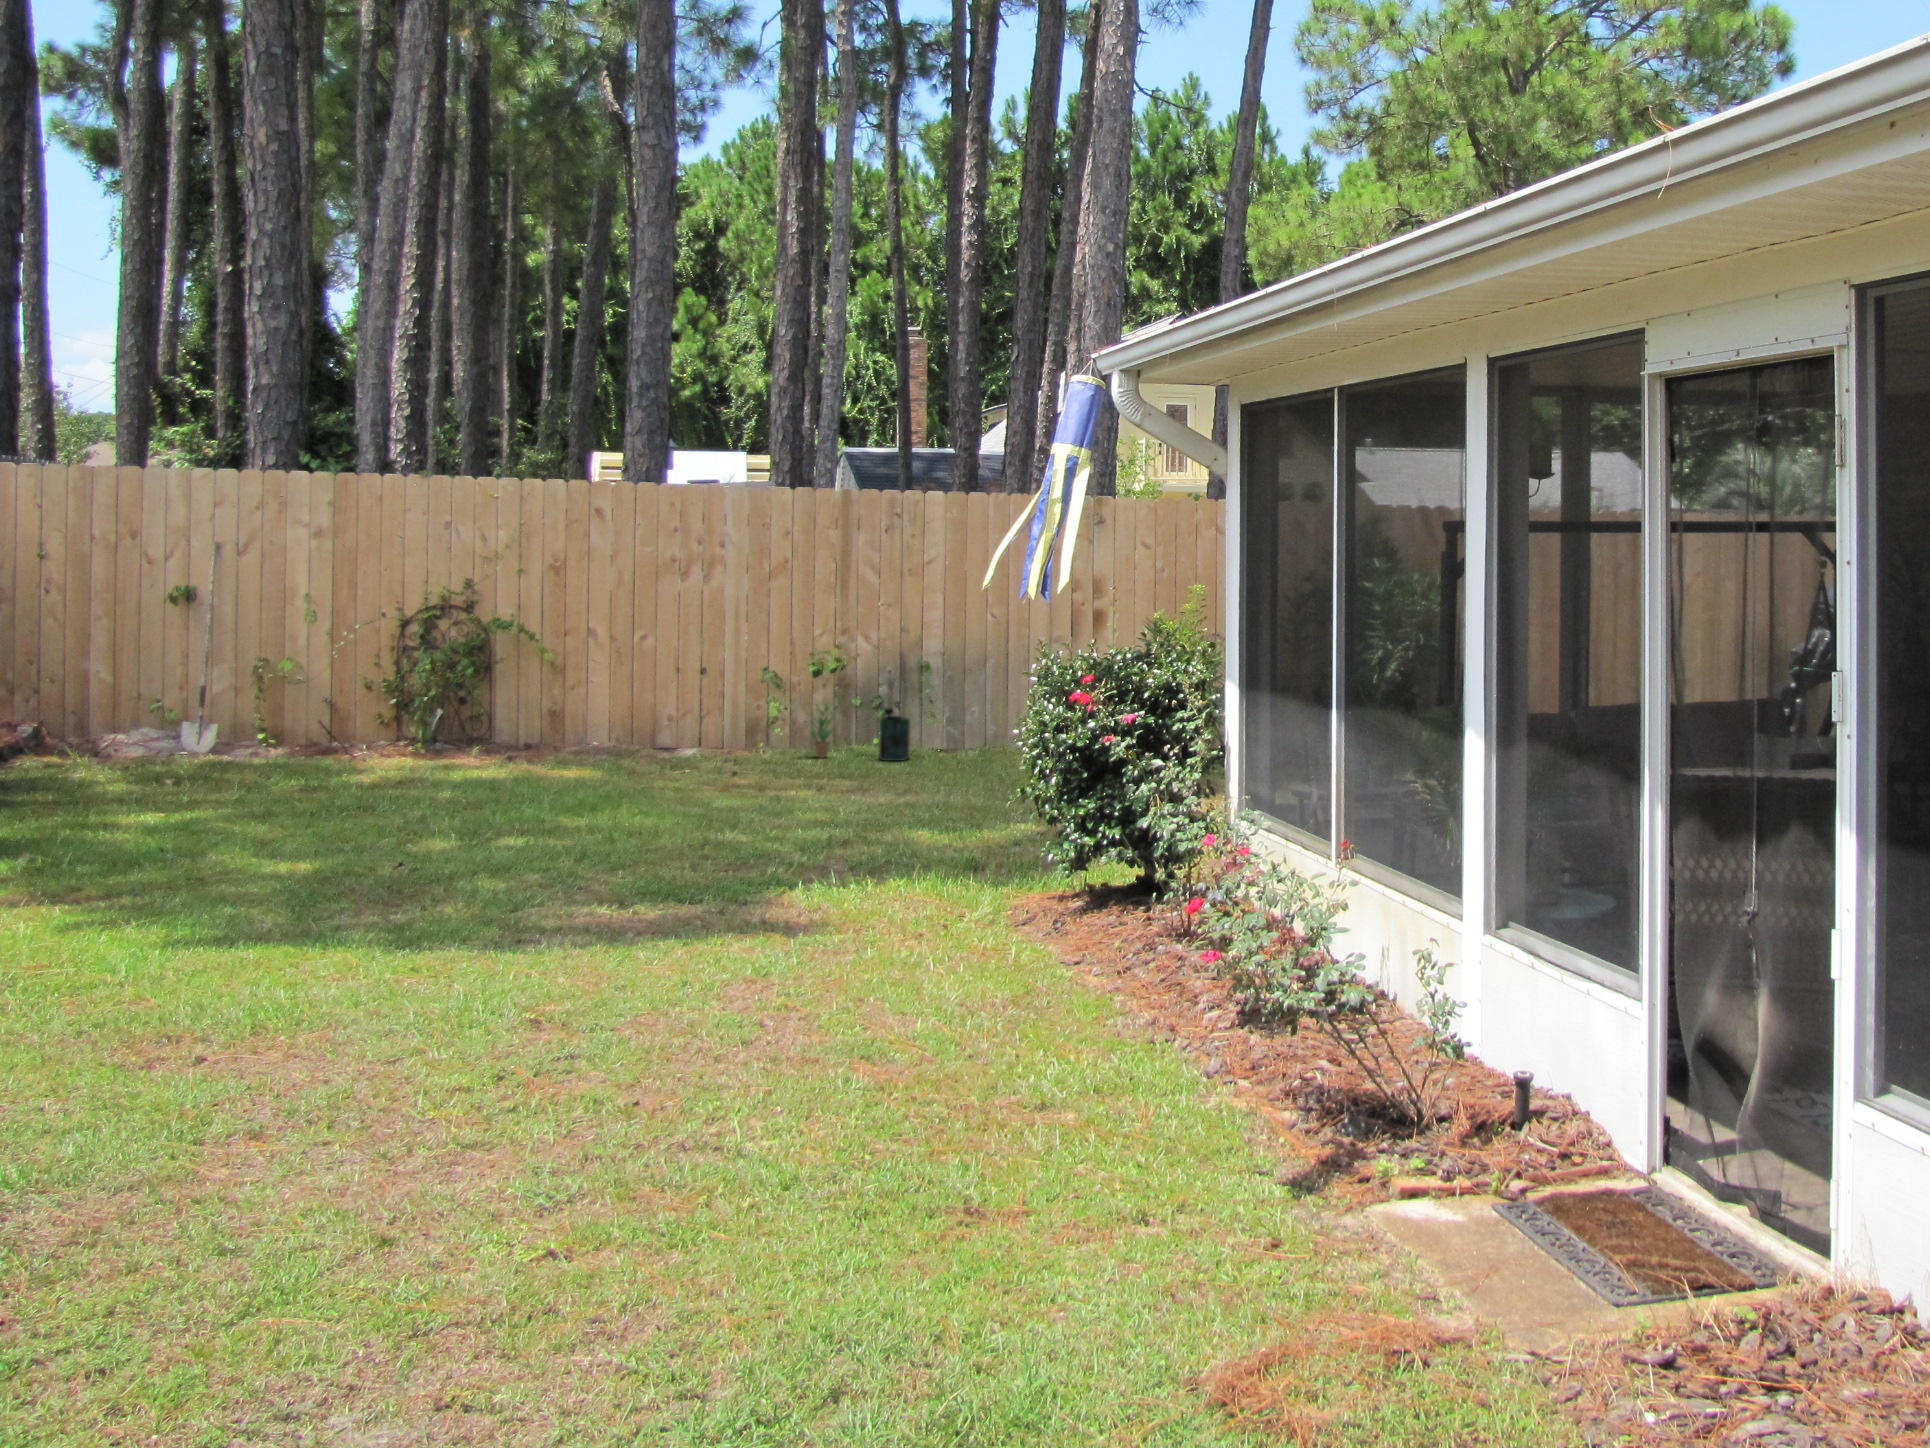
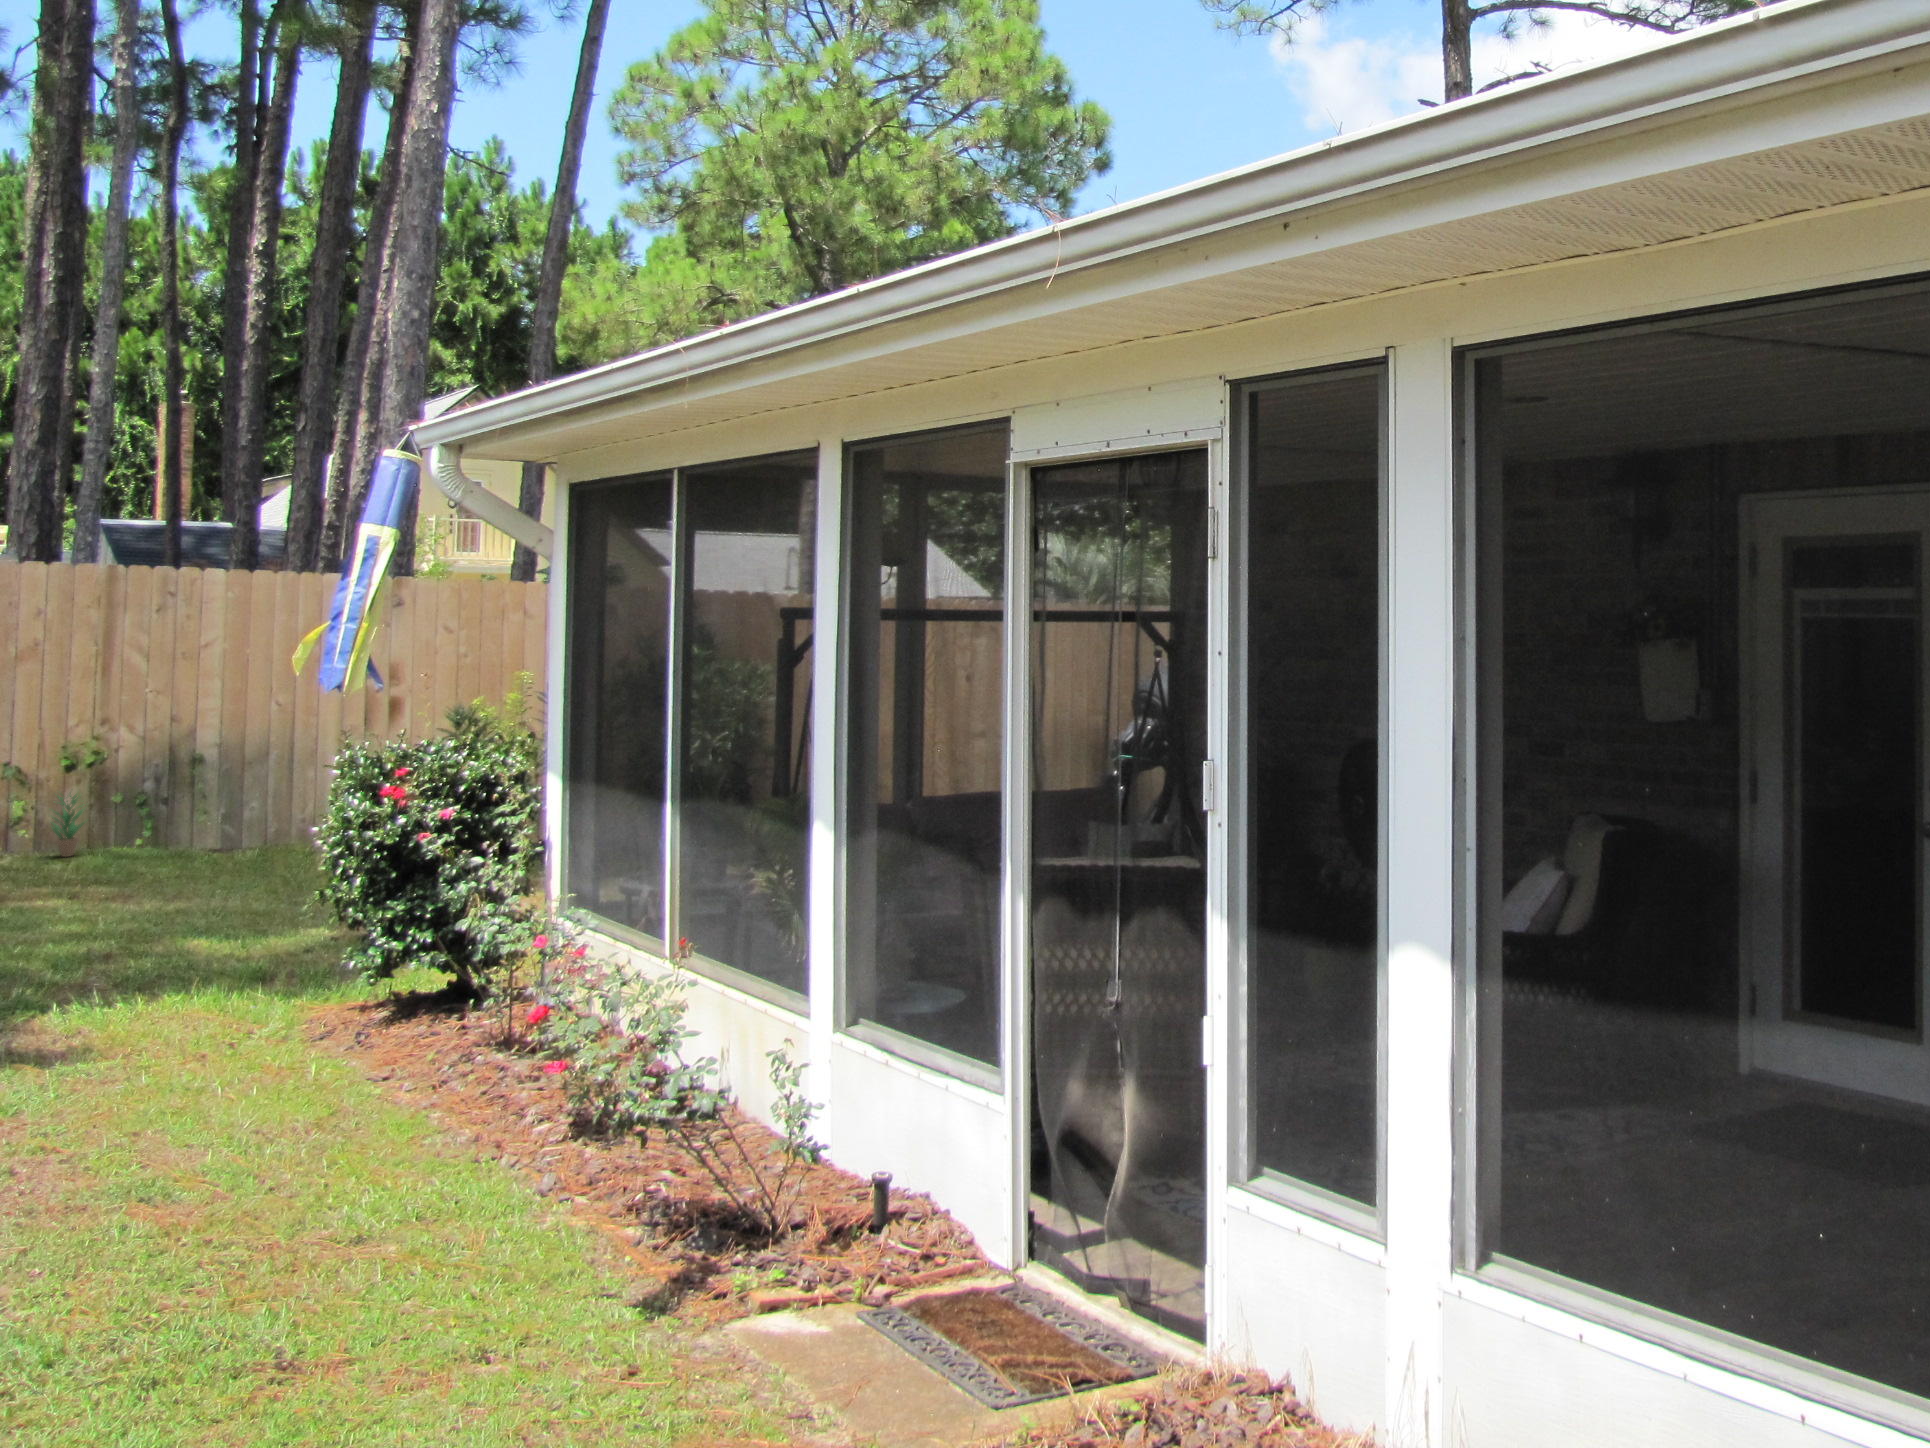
watering can: present [879,708,910,761] -> none [142,796,182,854]

